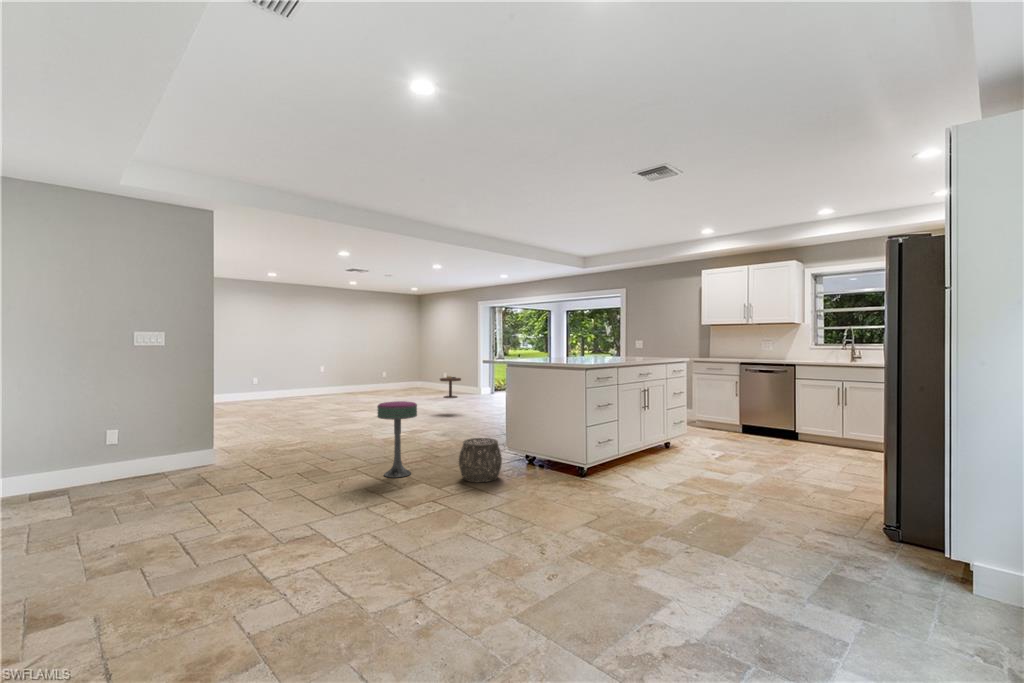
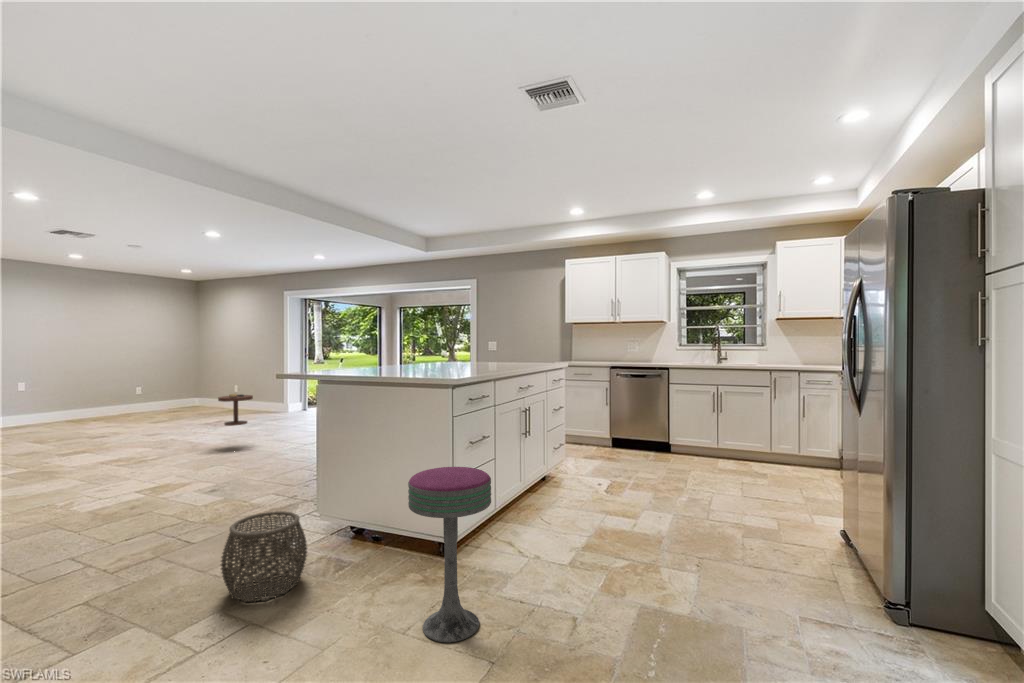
bar stool: present [377,401,417,478] -> present [408,467,491,642]

